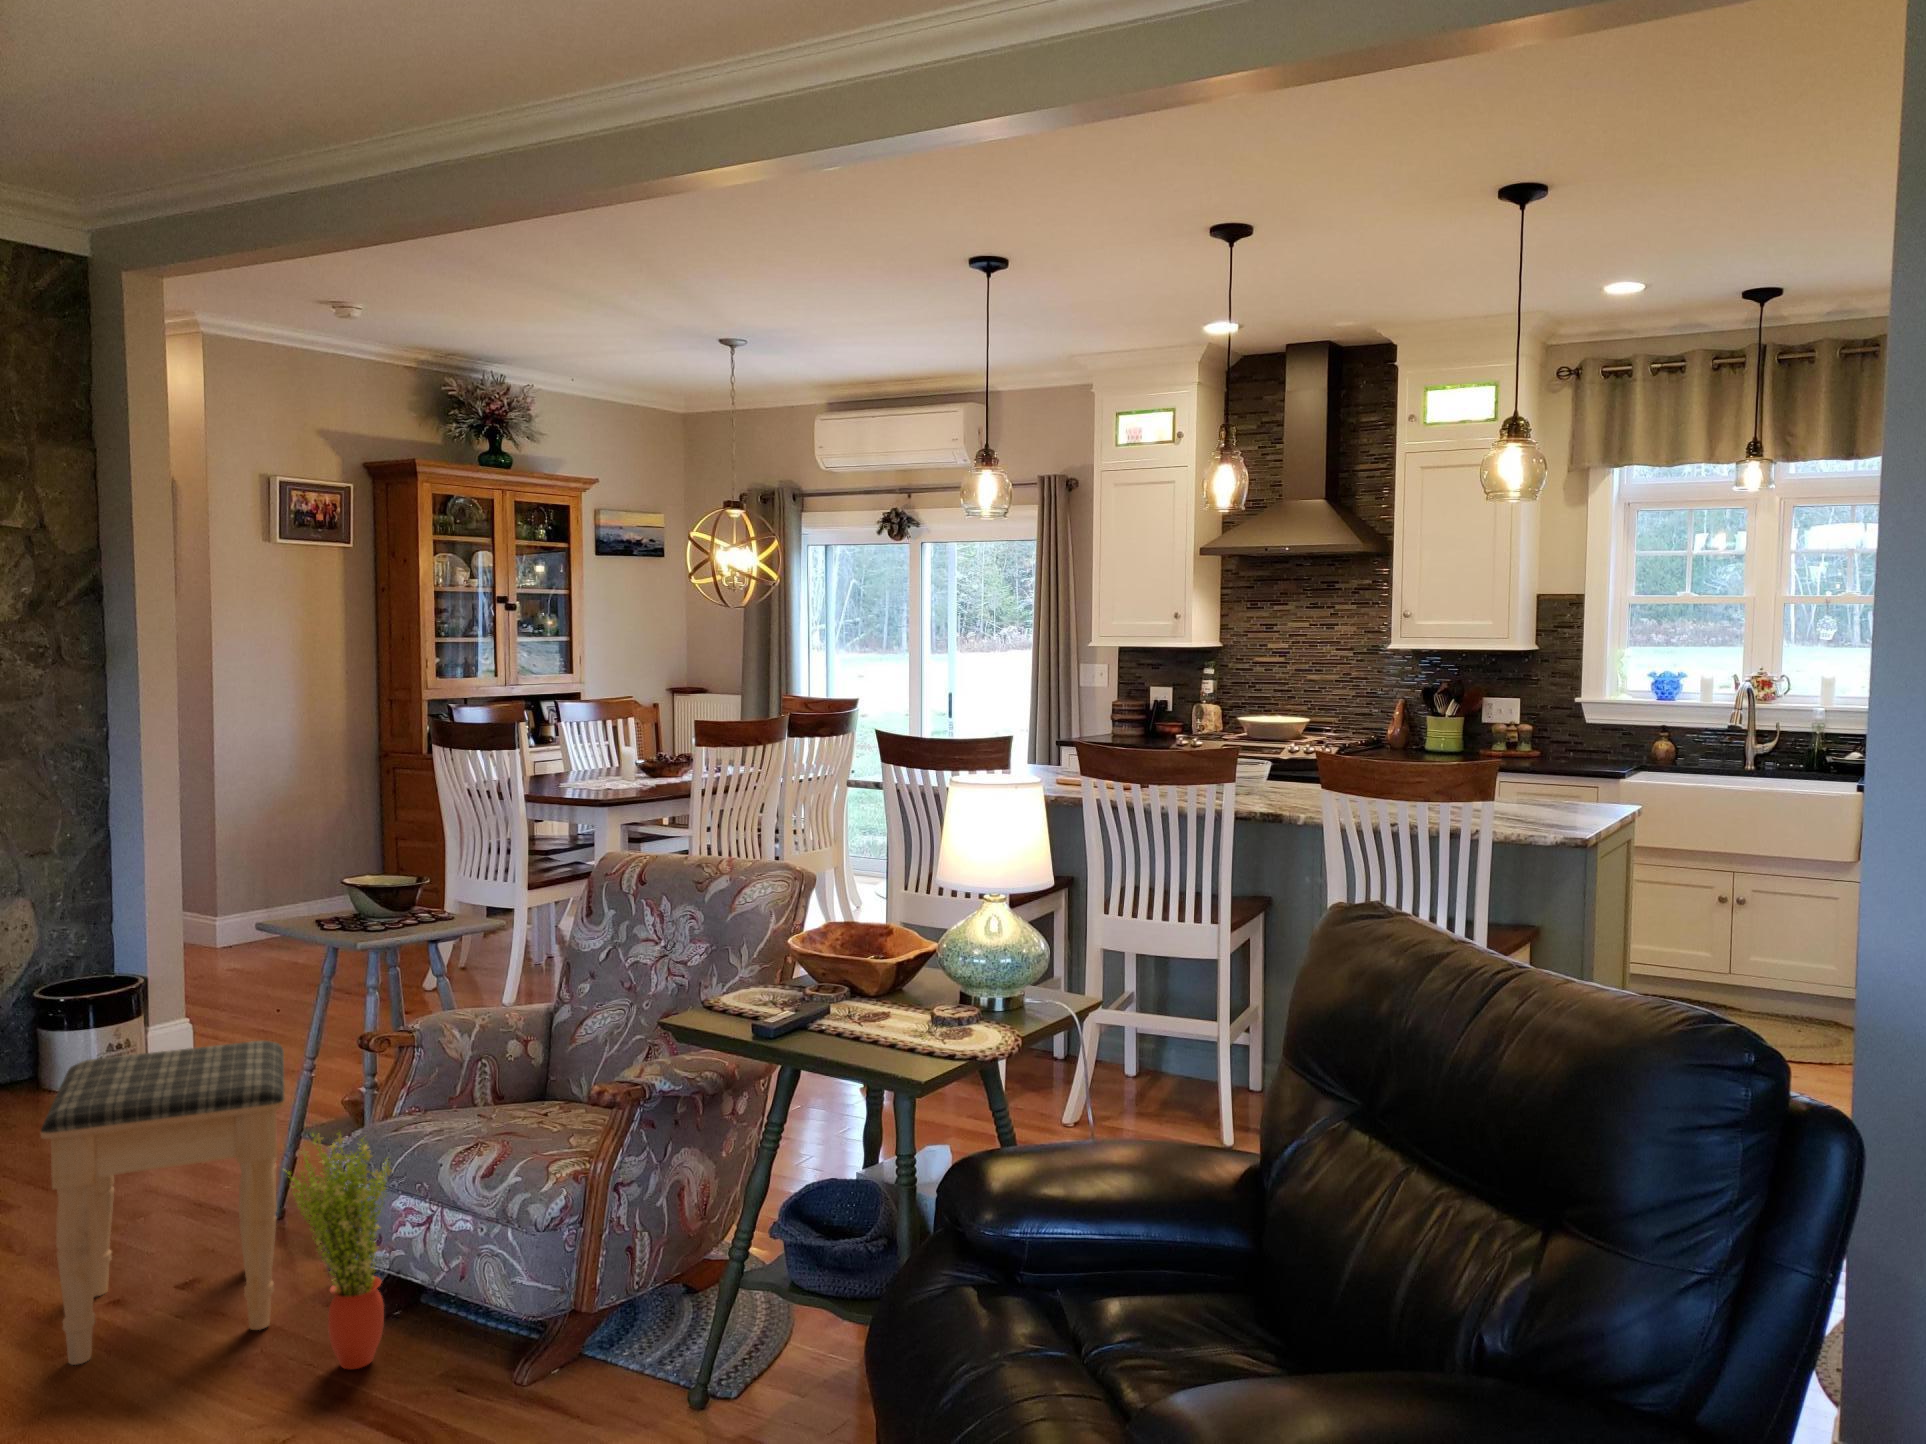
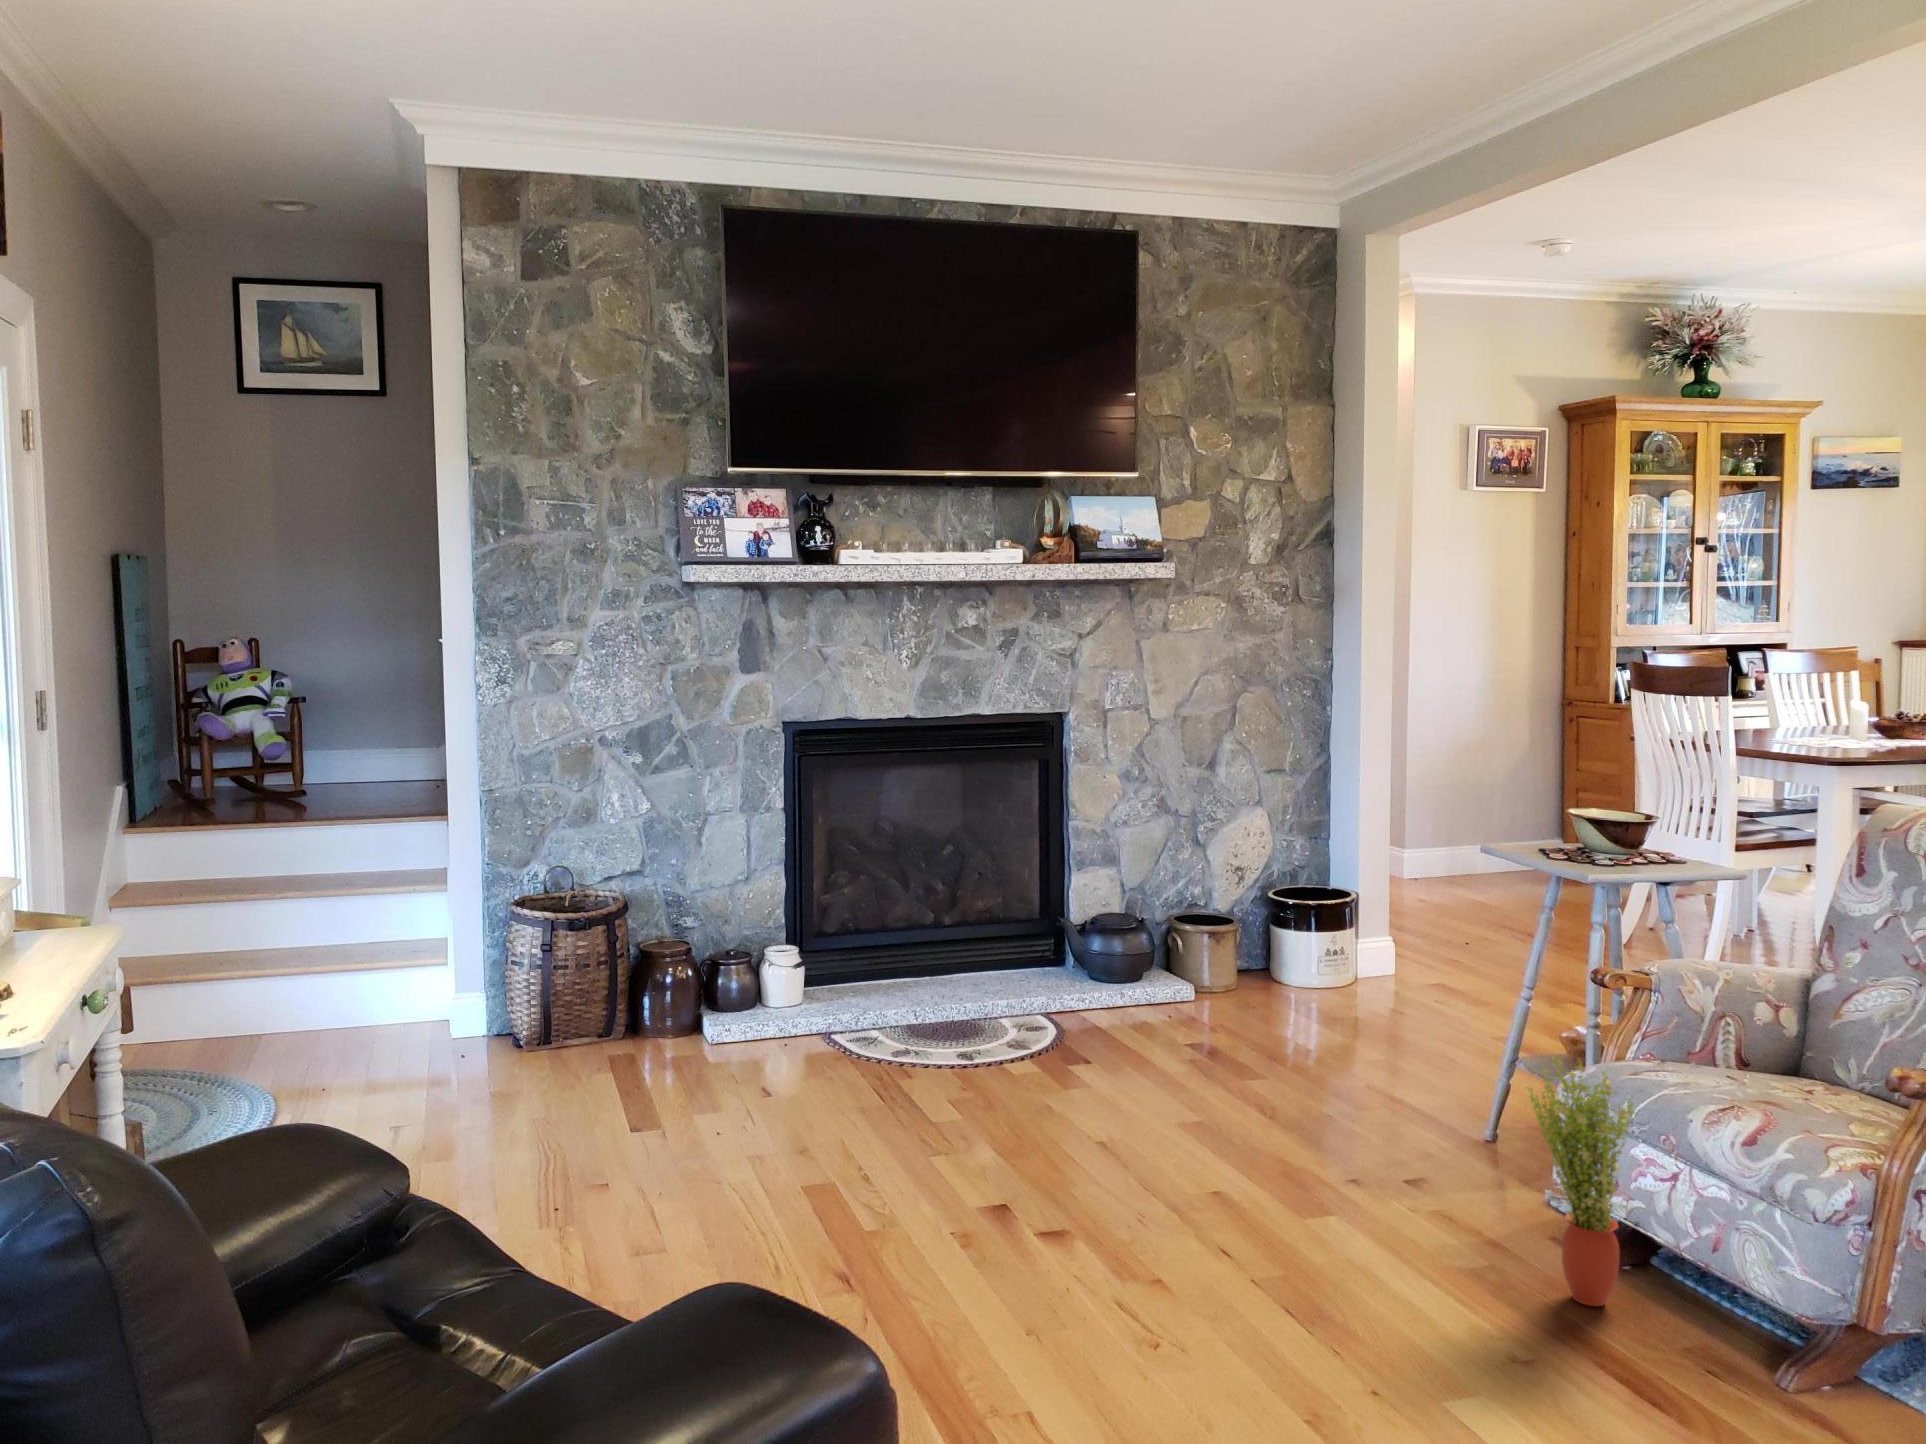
footstool: present [41,1041,285,1365] -> none [1311,948,1520,1237]

